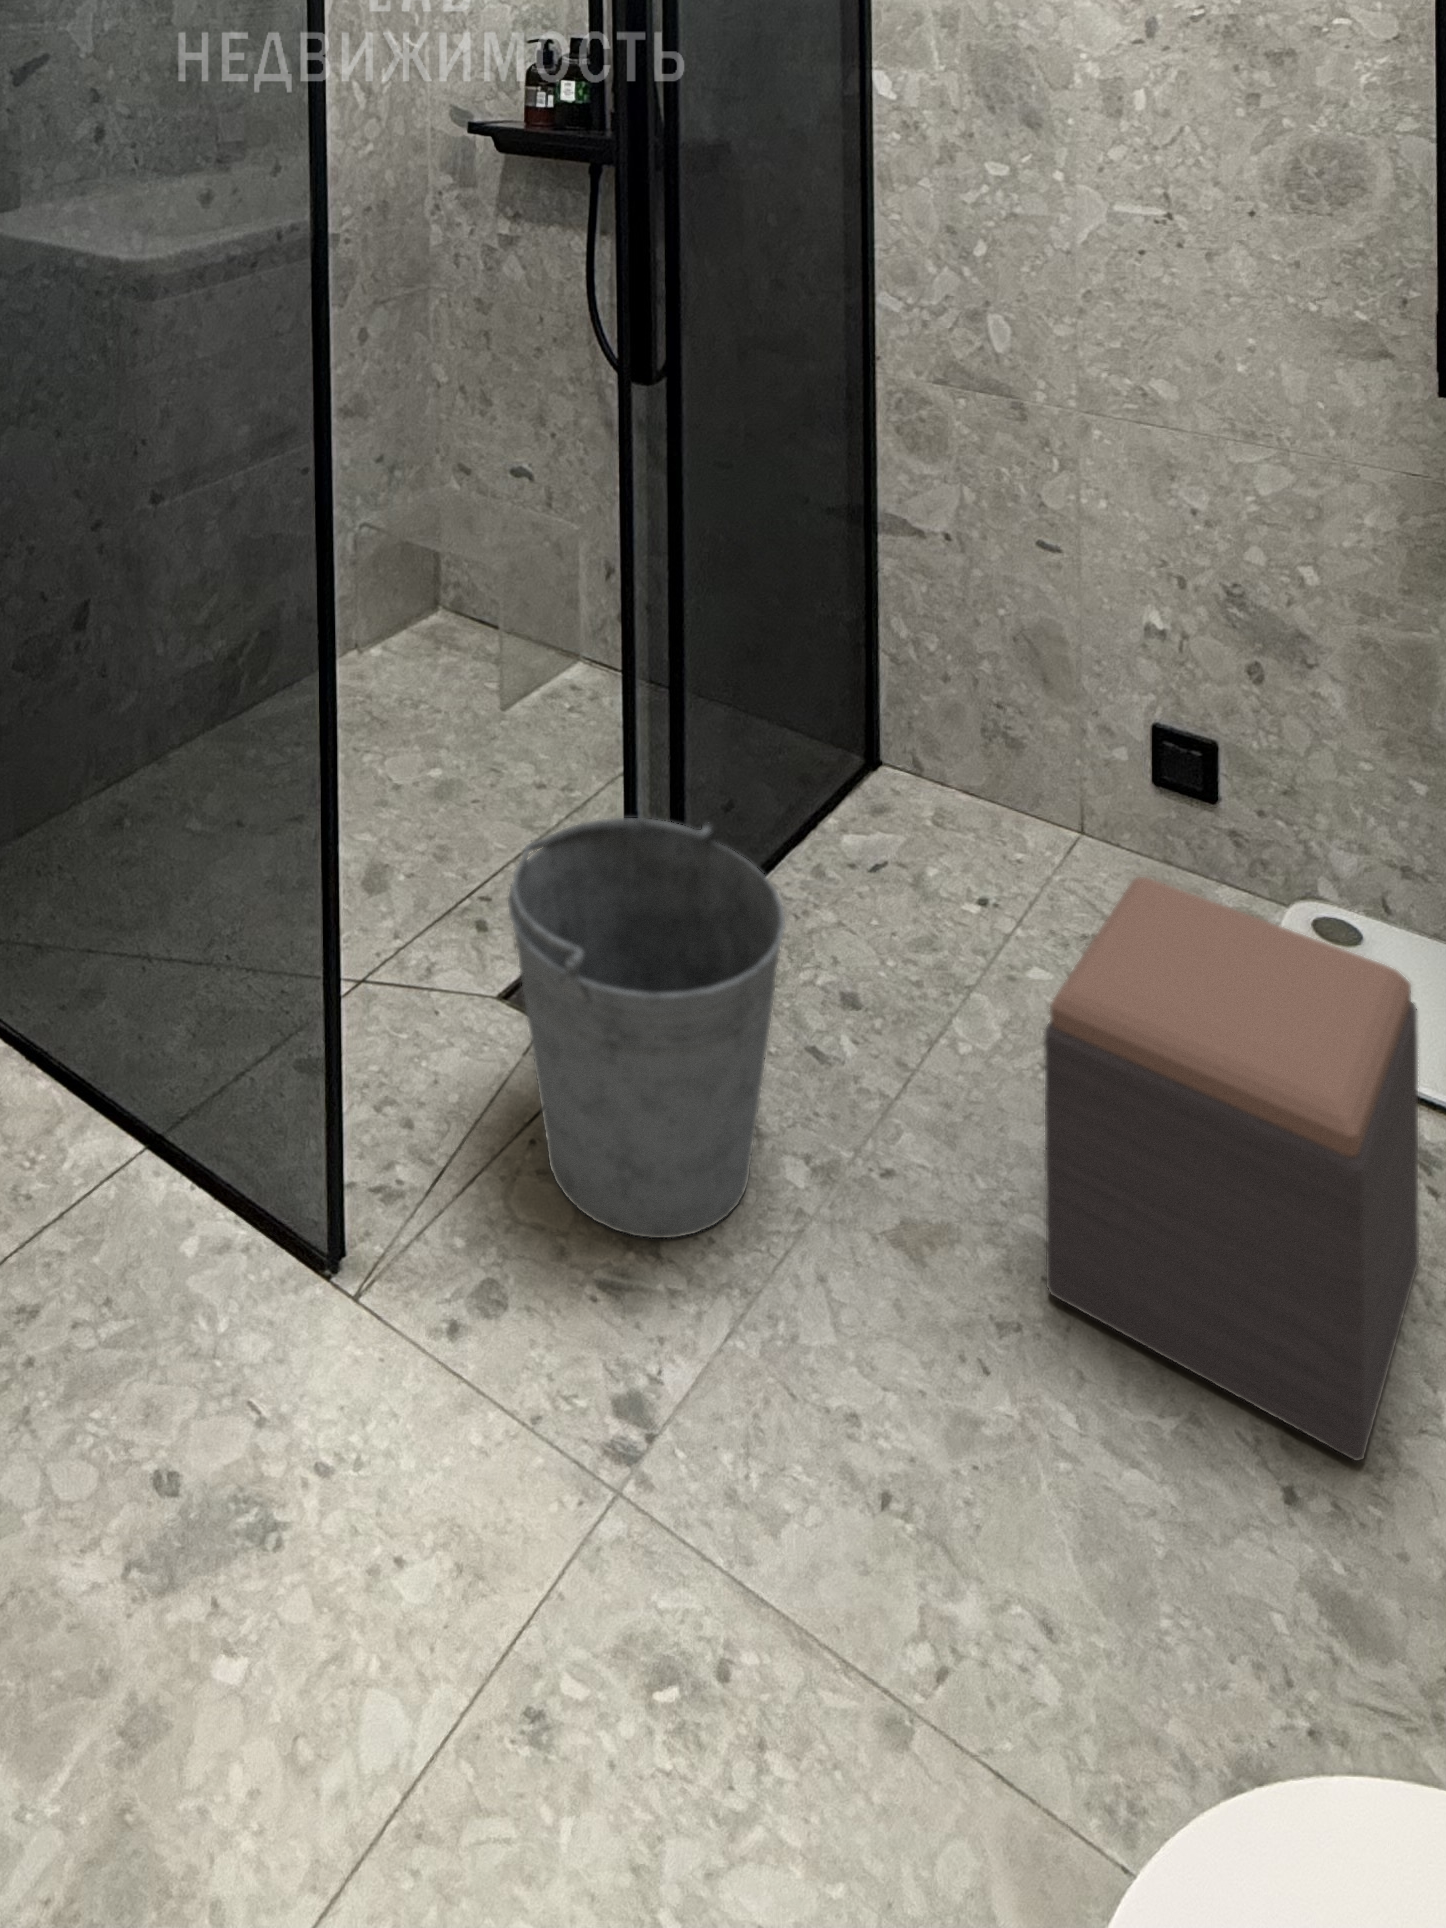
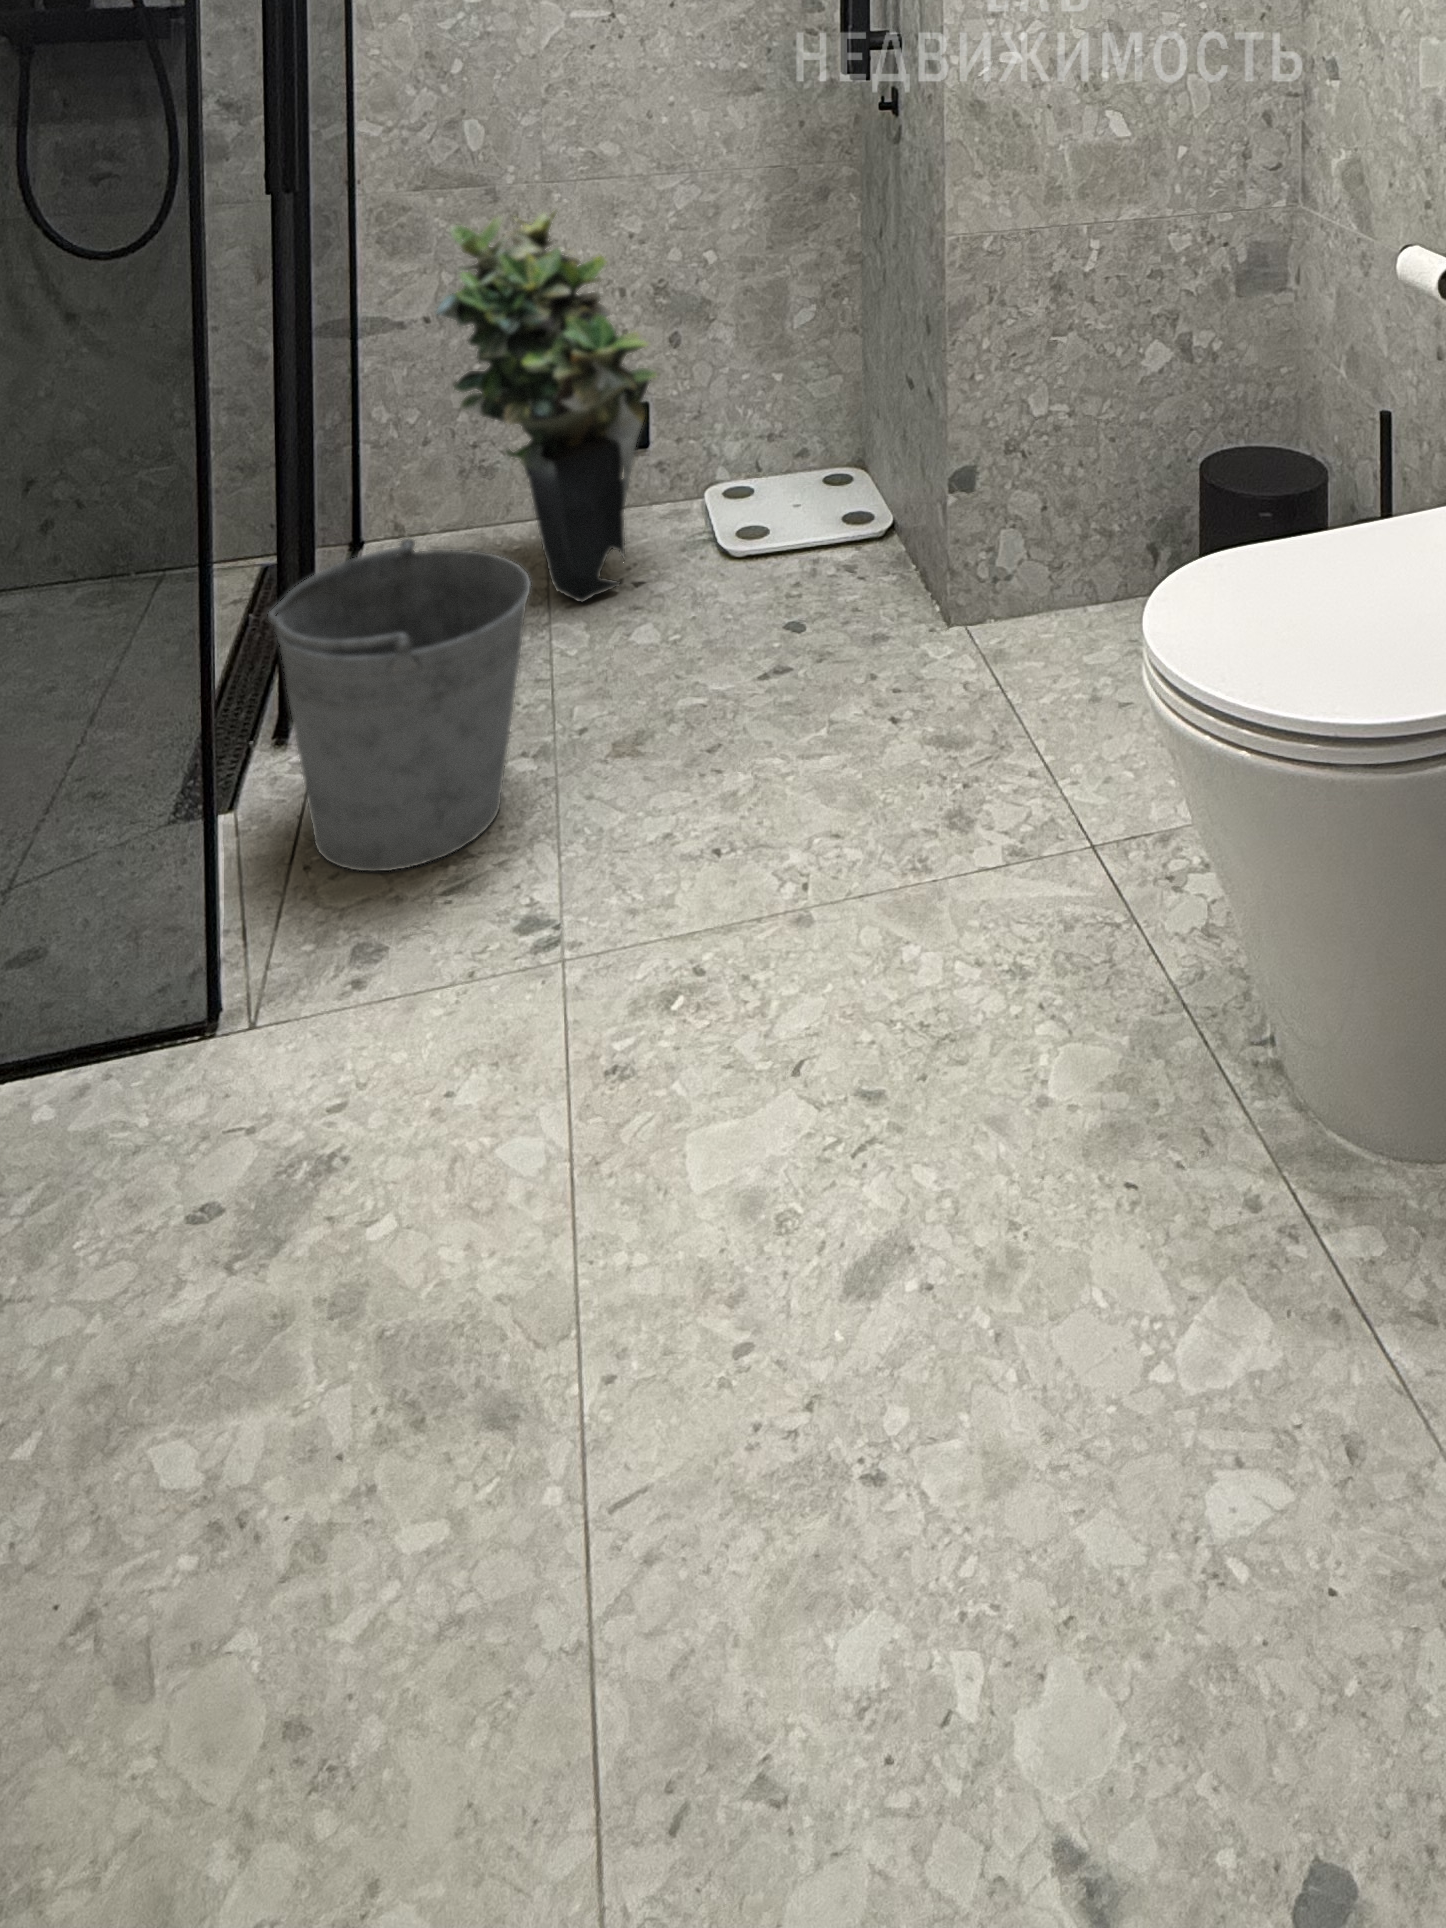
potted plant: none [882,444,1172,988] -> present [437,212,656,602]
footstool: present [1044,877,1419,1461] -> none [700,430,913,722]

